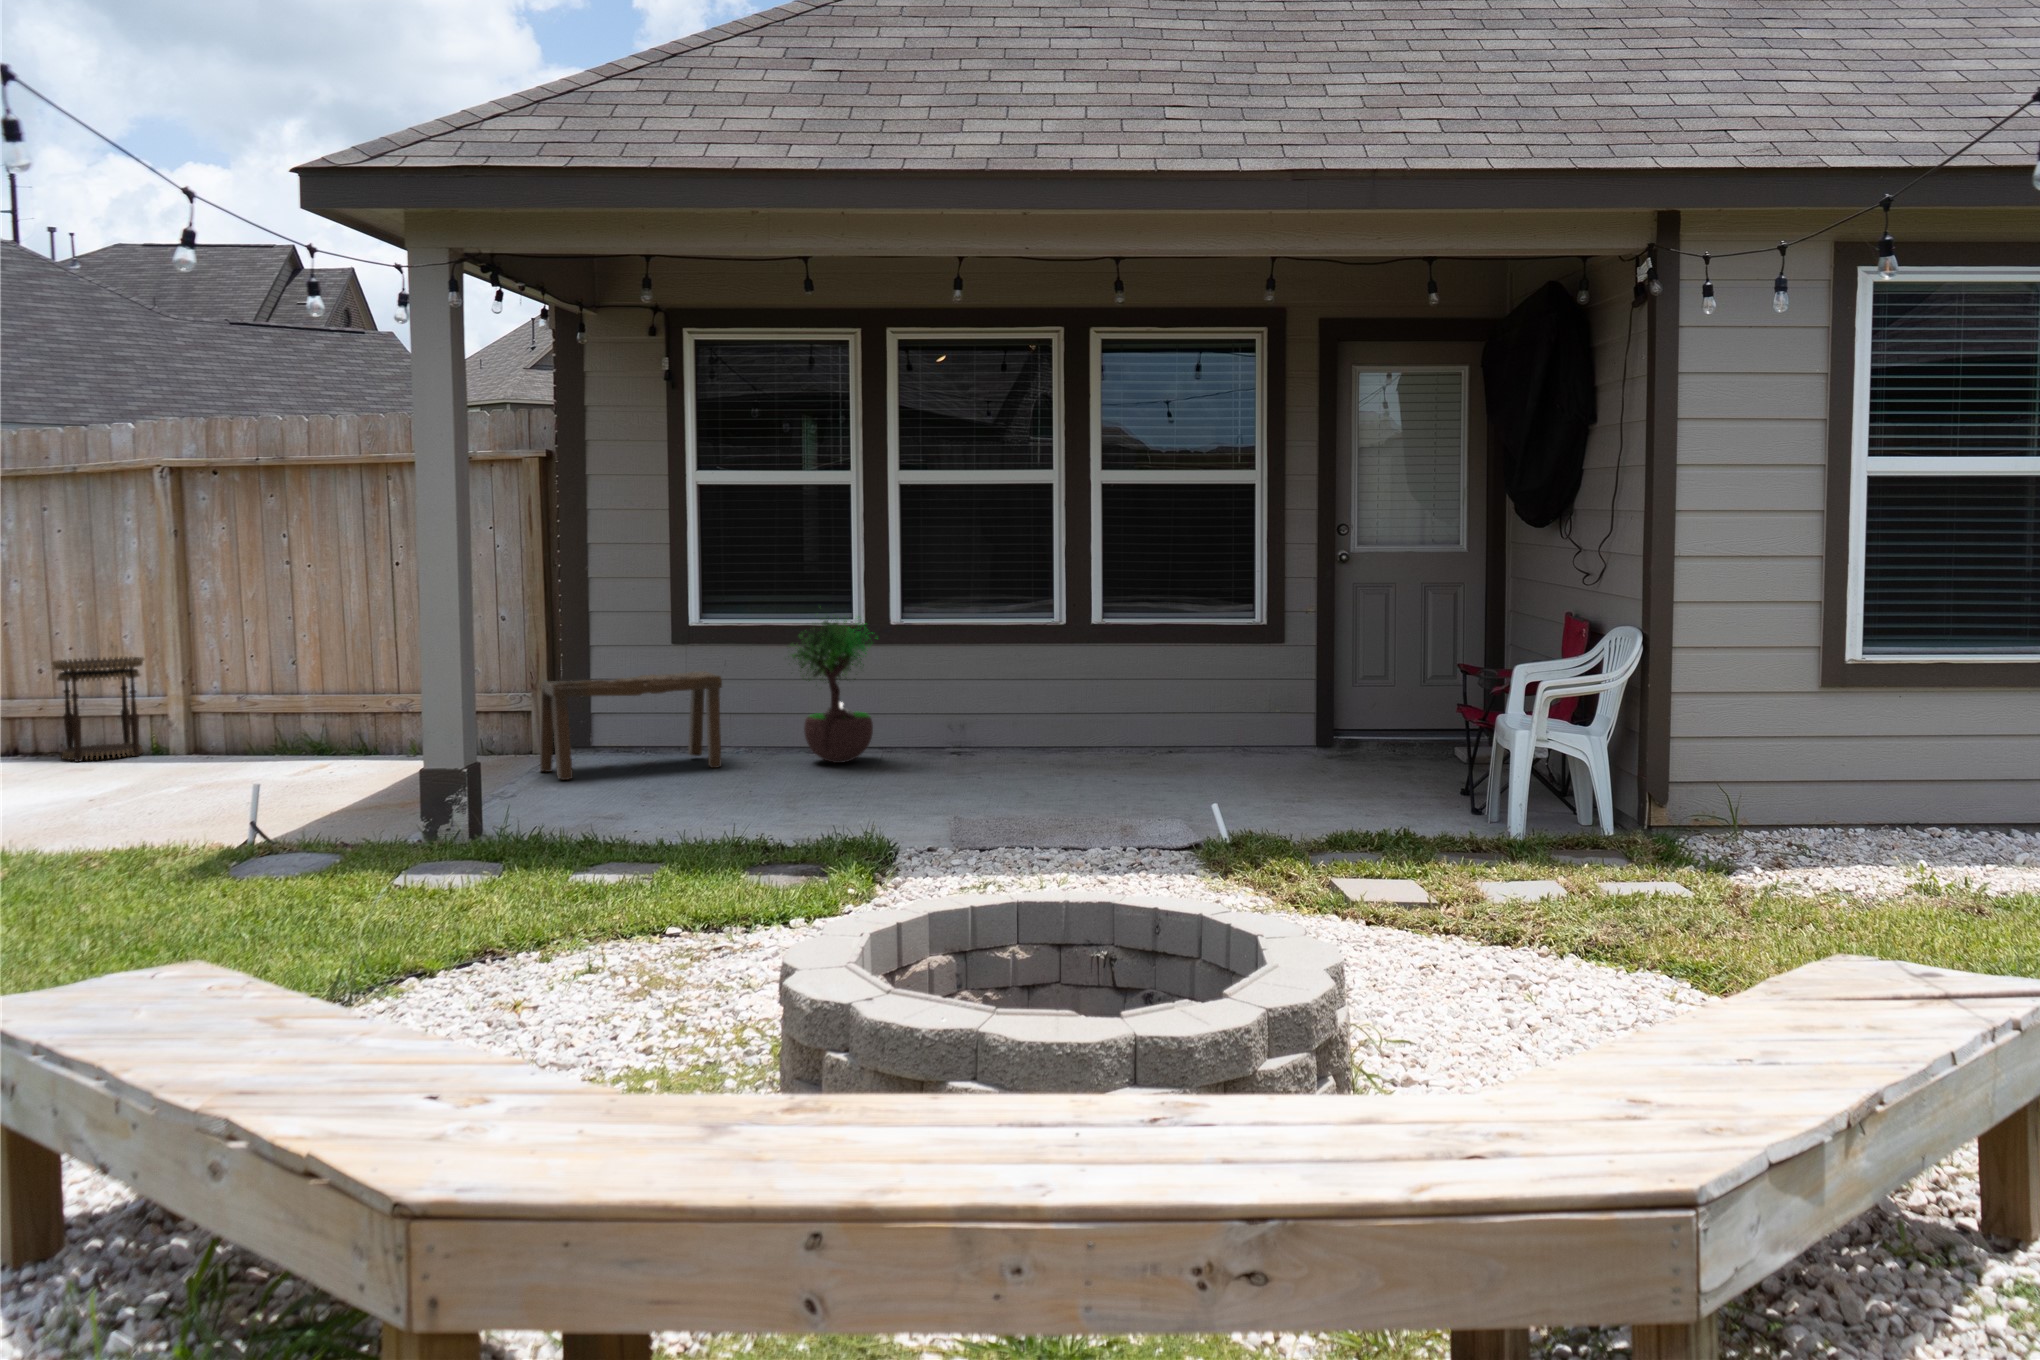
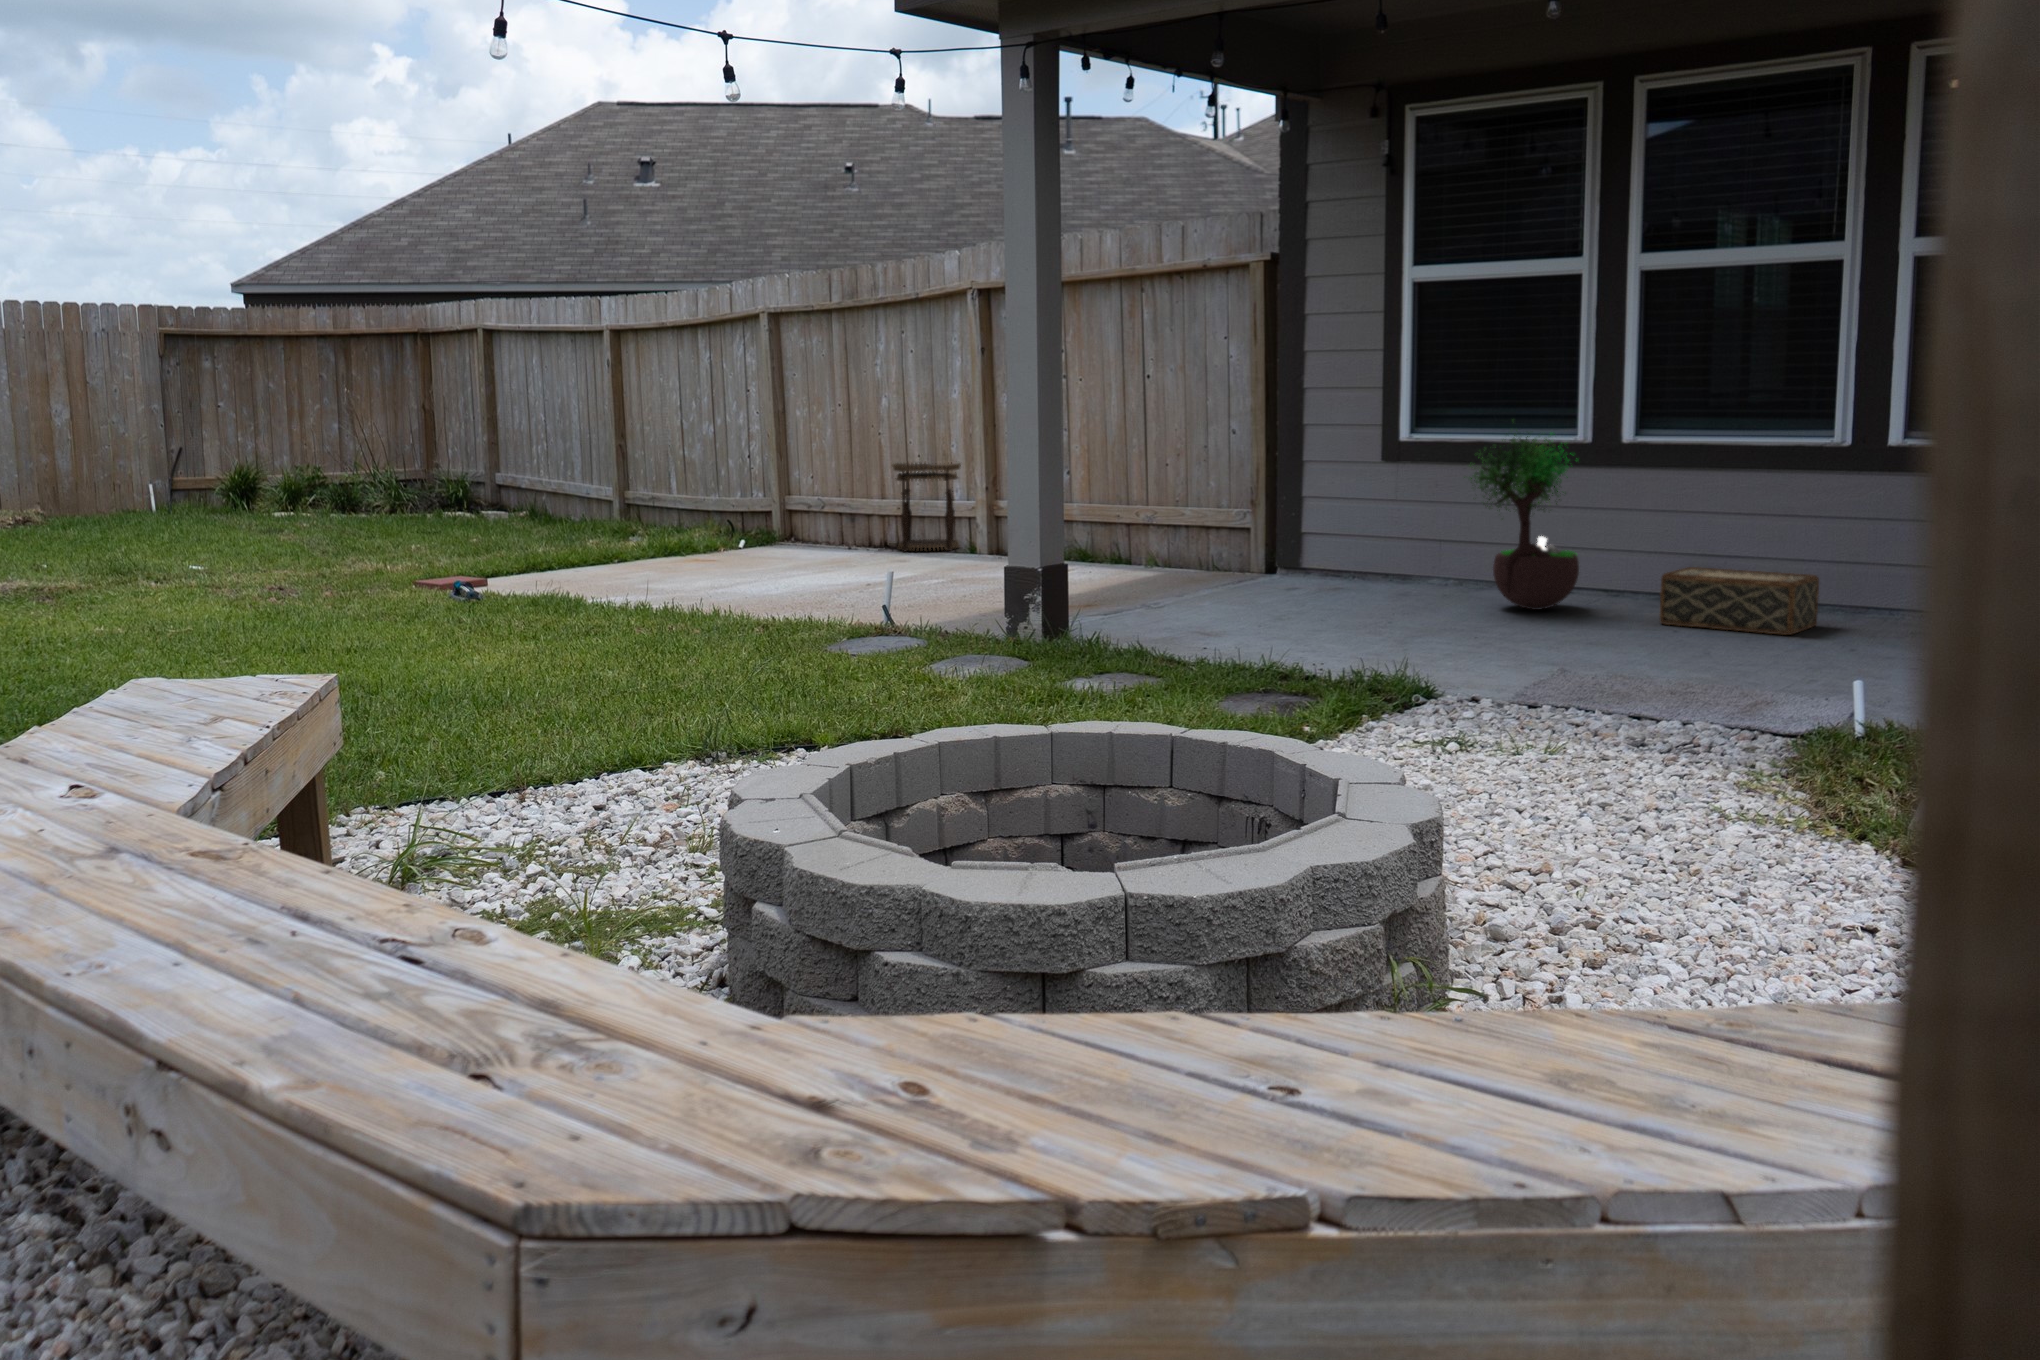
bench: present [540,671,722,780] -> none [1217,493,1406,602]
woven basket: none [949,718,1051,765] -> present [1660,567,1819,635]

